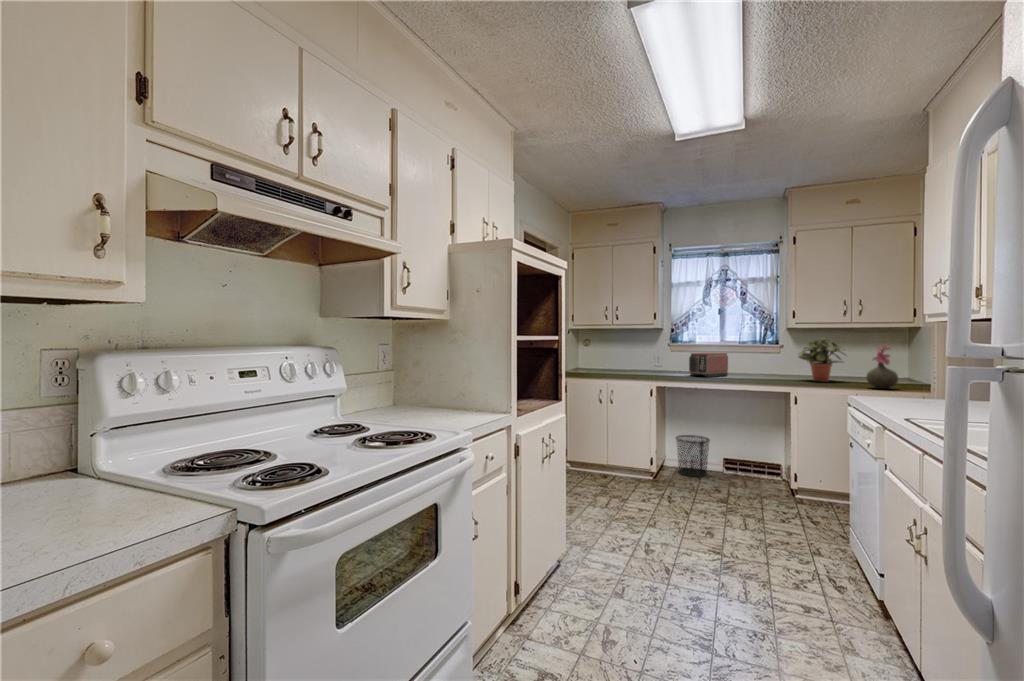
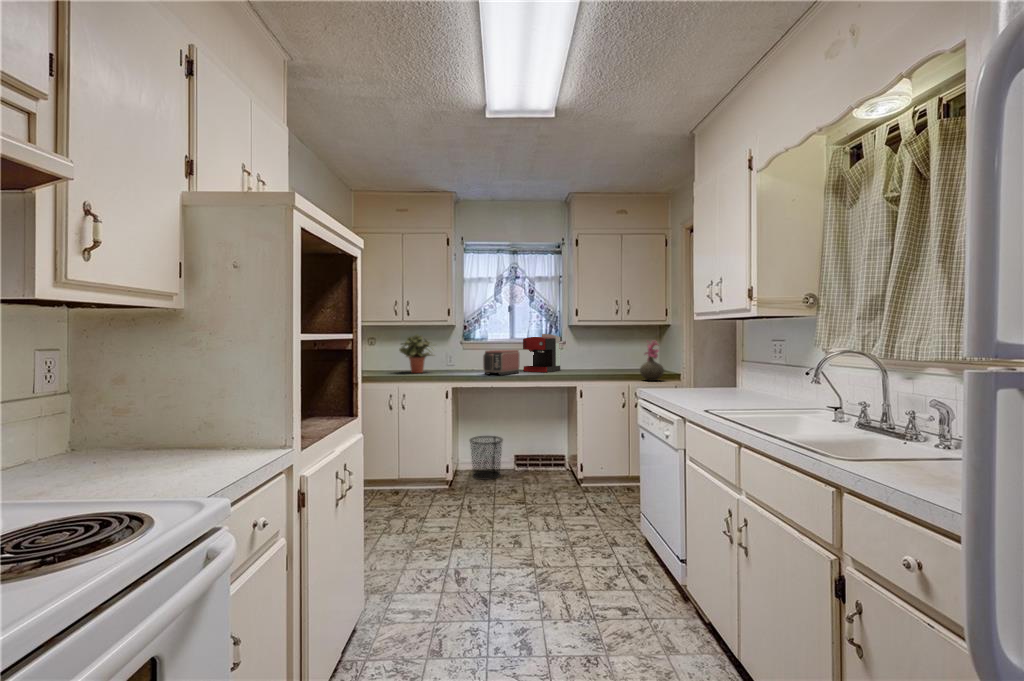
coffee maker: none [734,337,777,376] -> present [523,334,560,372]
potted plant: present [798,337,846,382] -> present [399,334,432,373]

